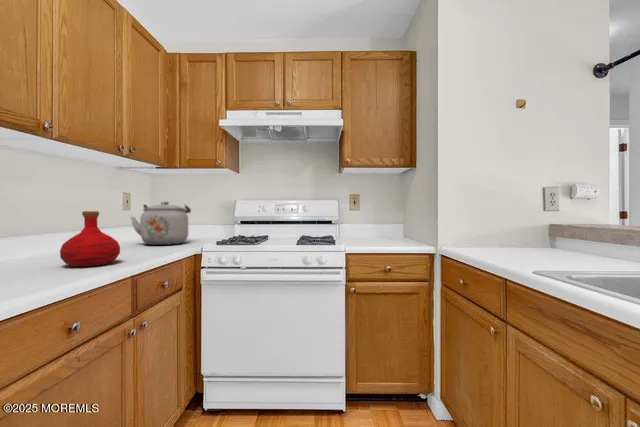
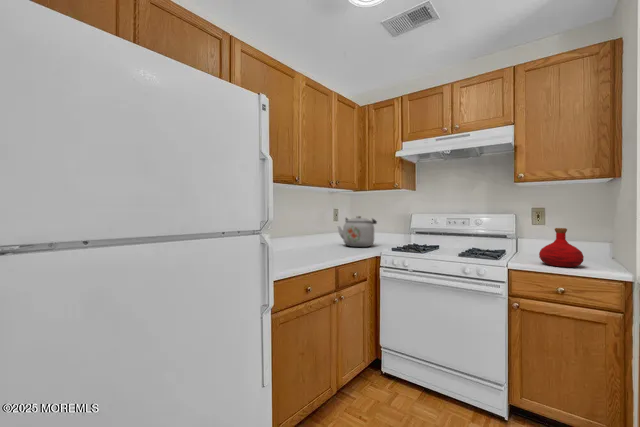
bottle: present [60,211,120,267] -> present [539,228,584,267]

